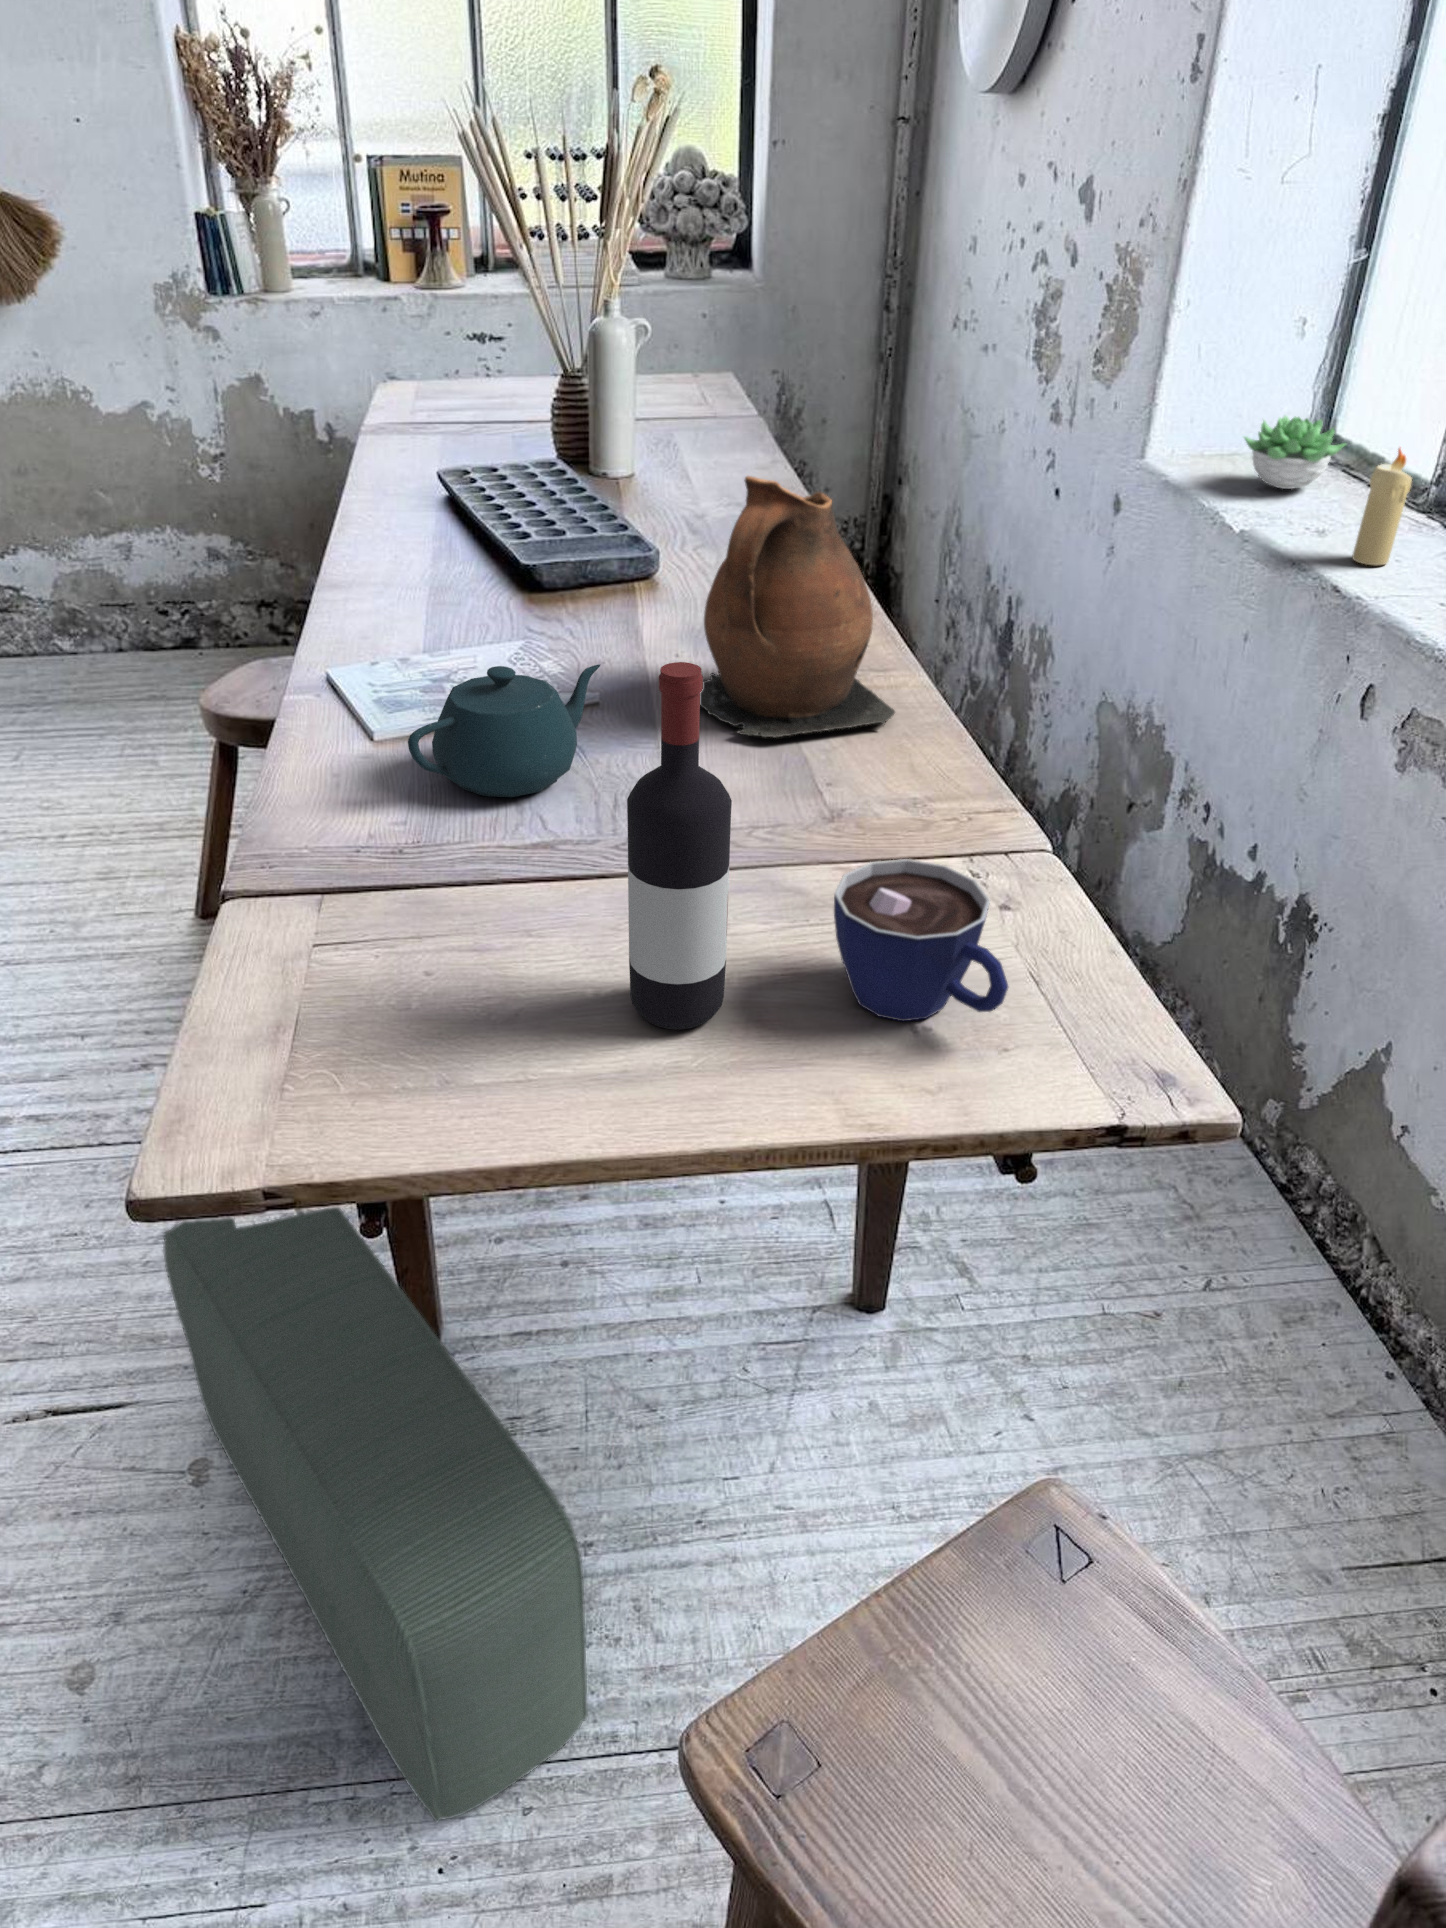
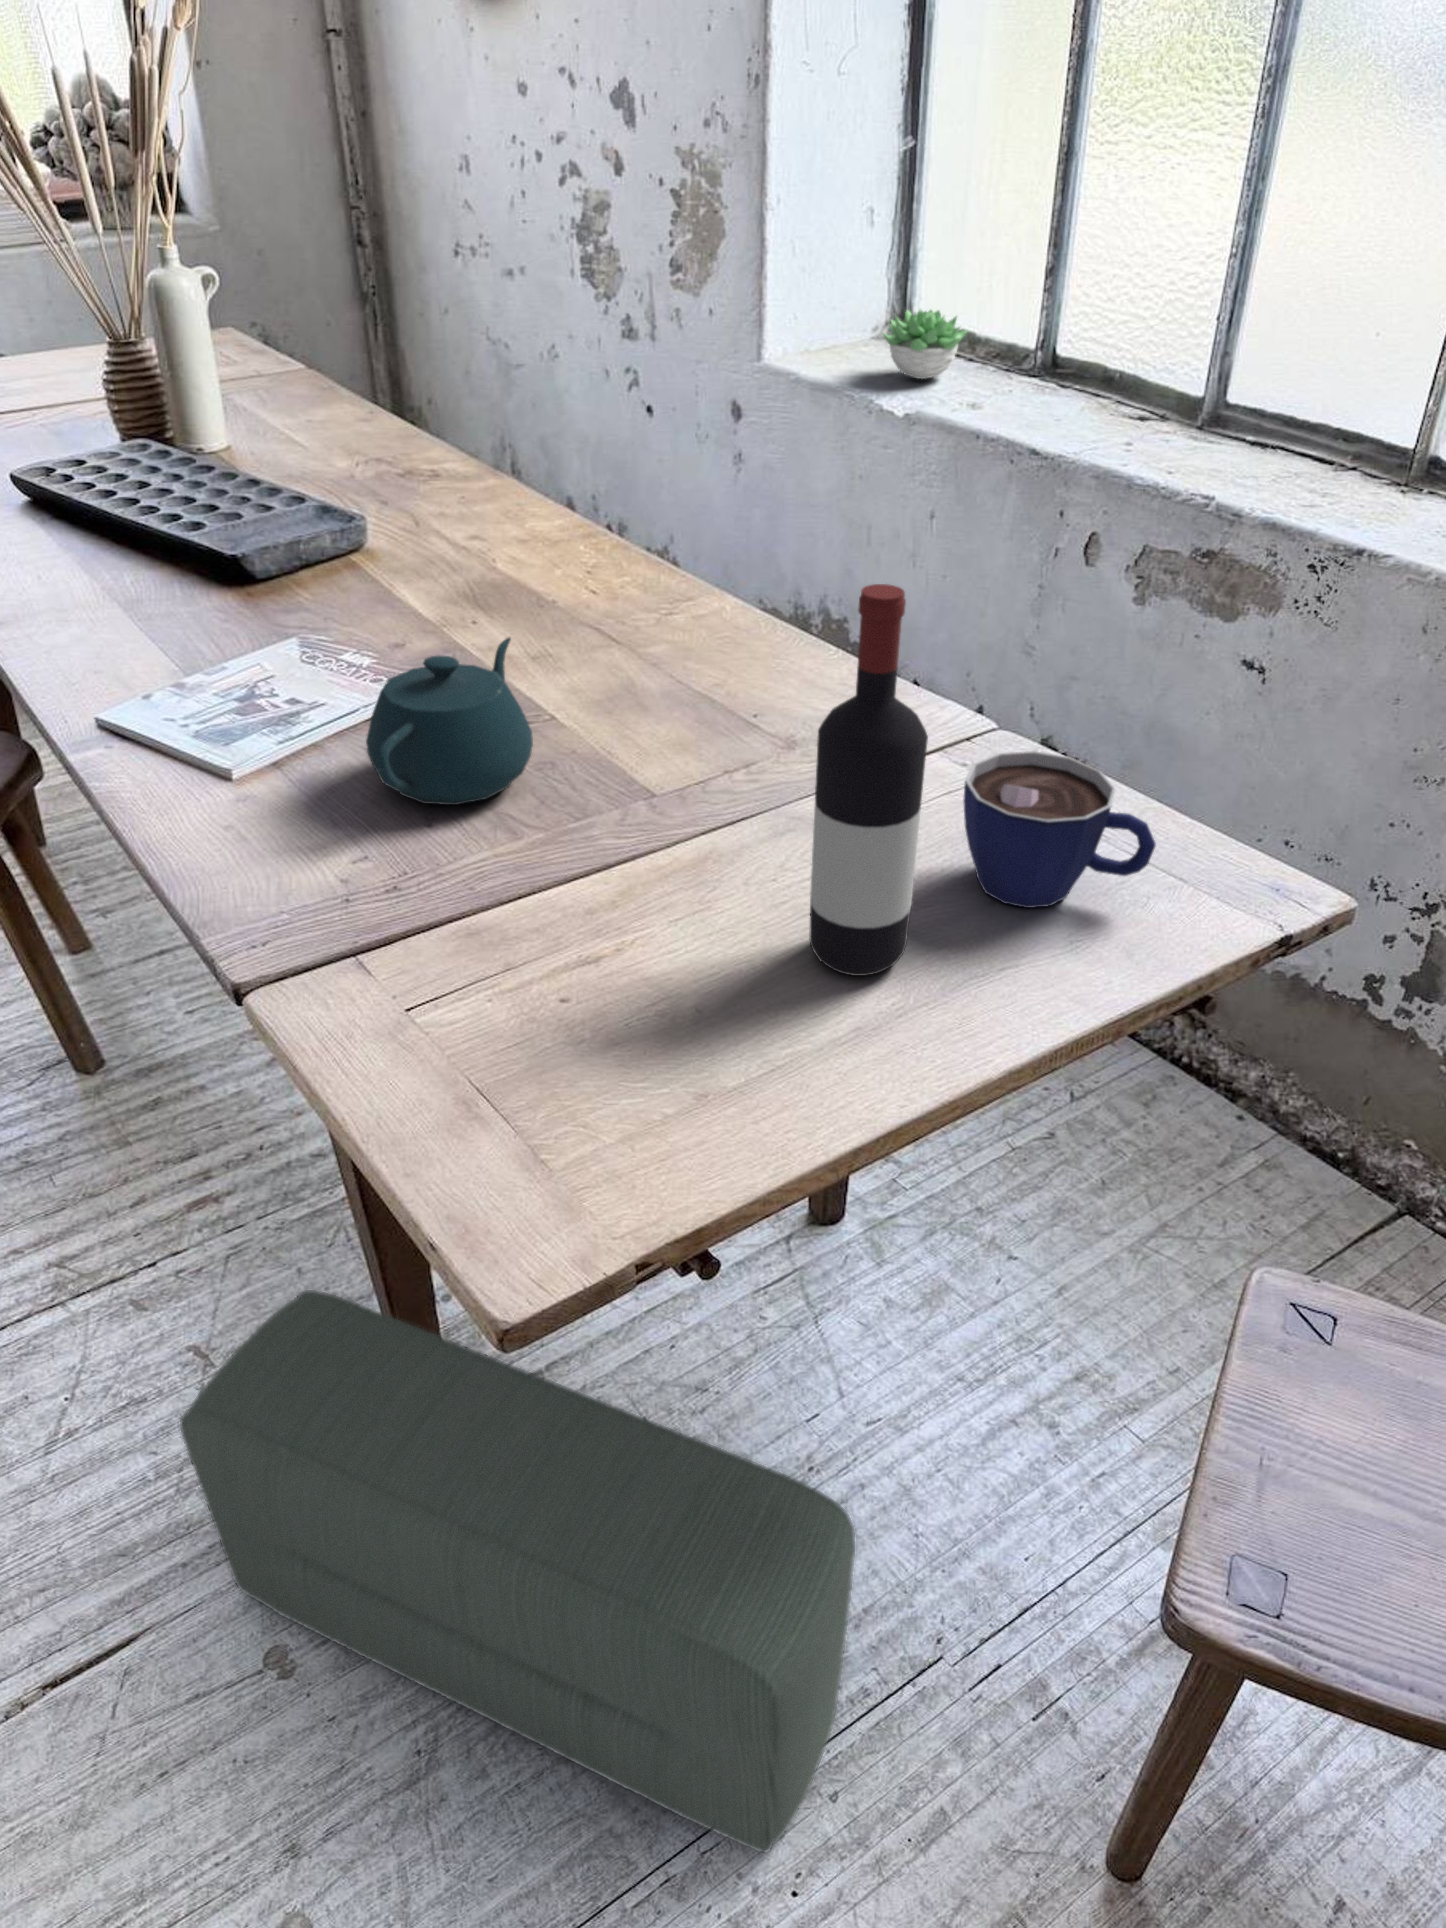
candle: present [1352,448,1412,565] -> none [1032,323,1074,434]
ceramic pitcher: present [700,476,895,738] -> none [540,407,769,686]

